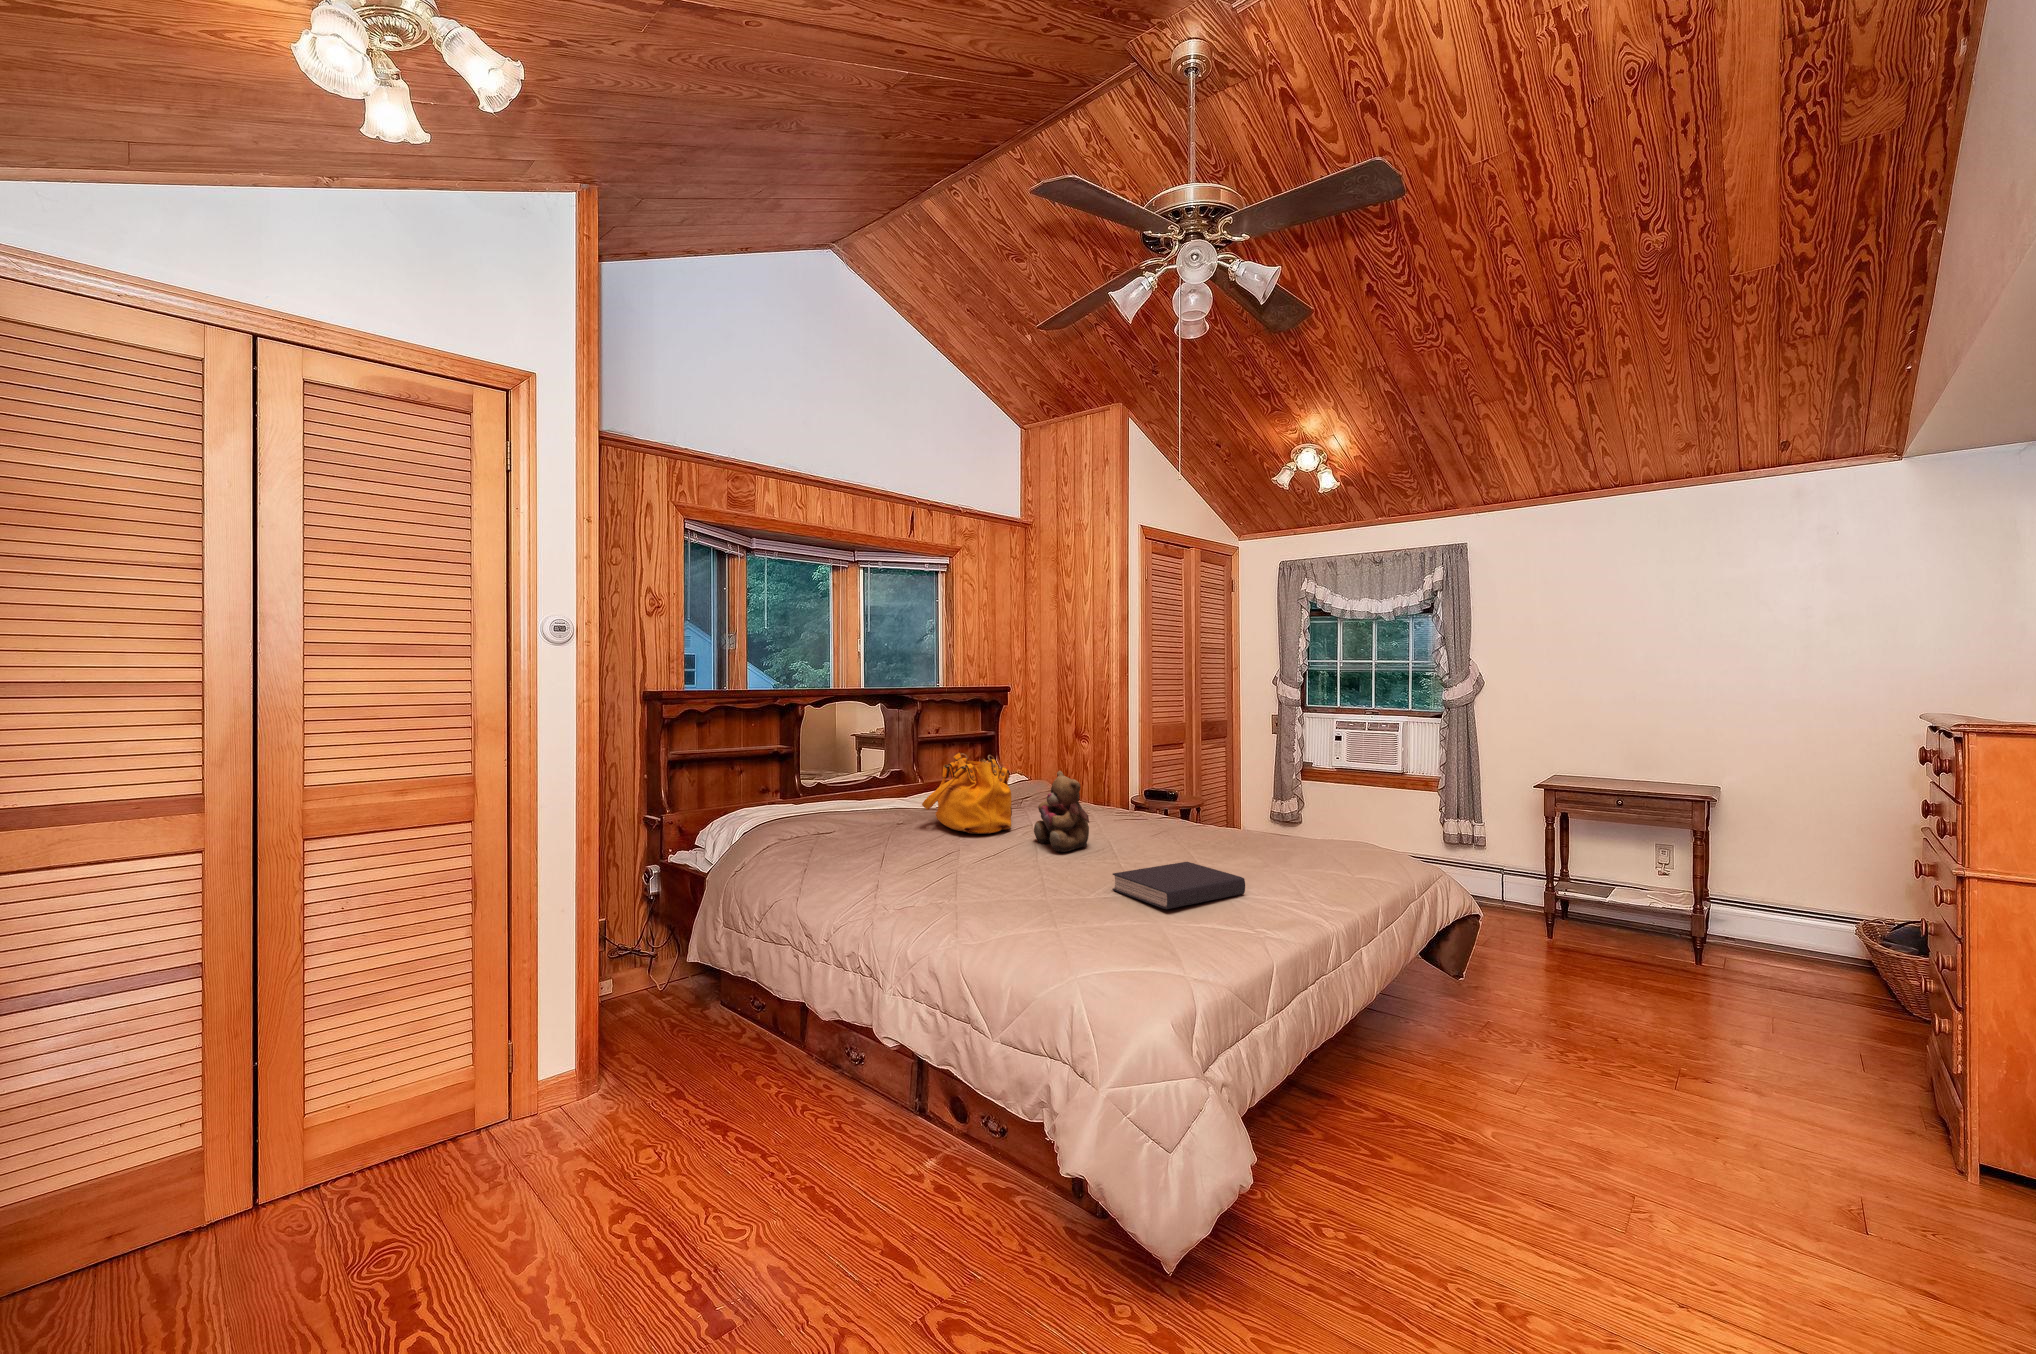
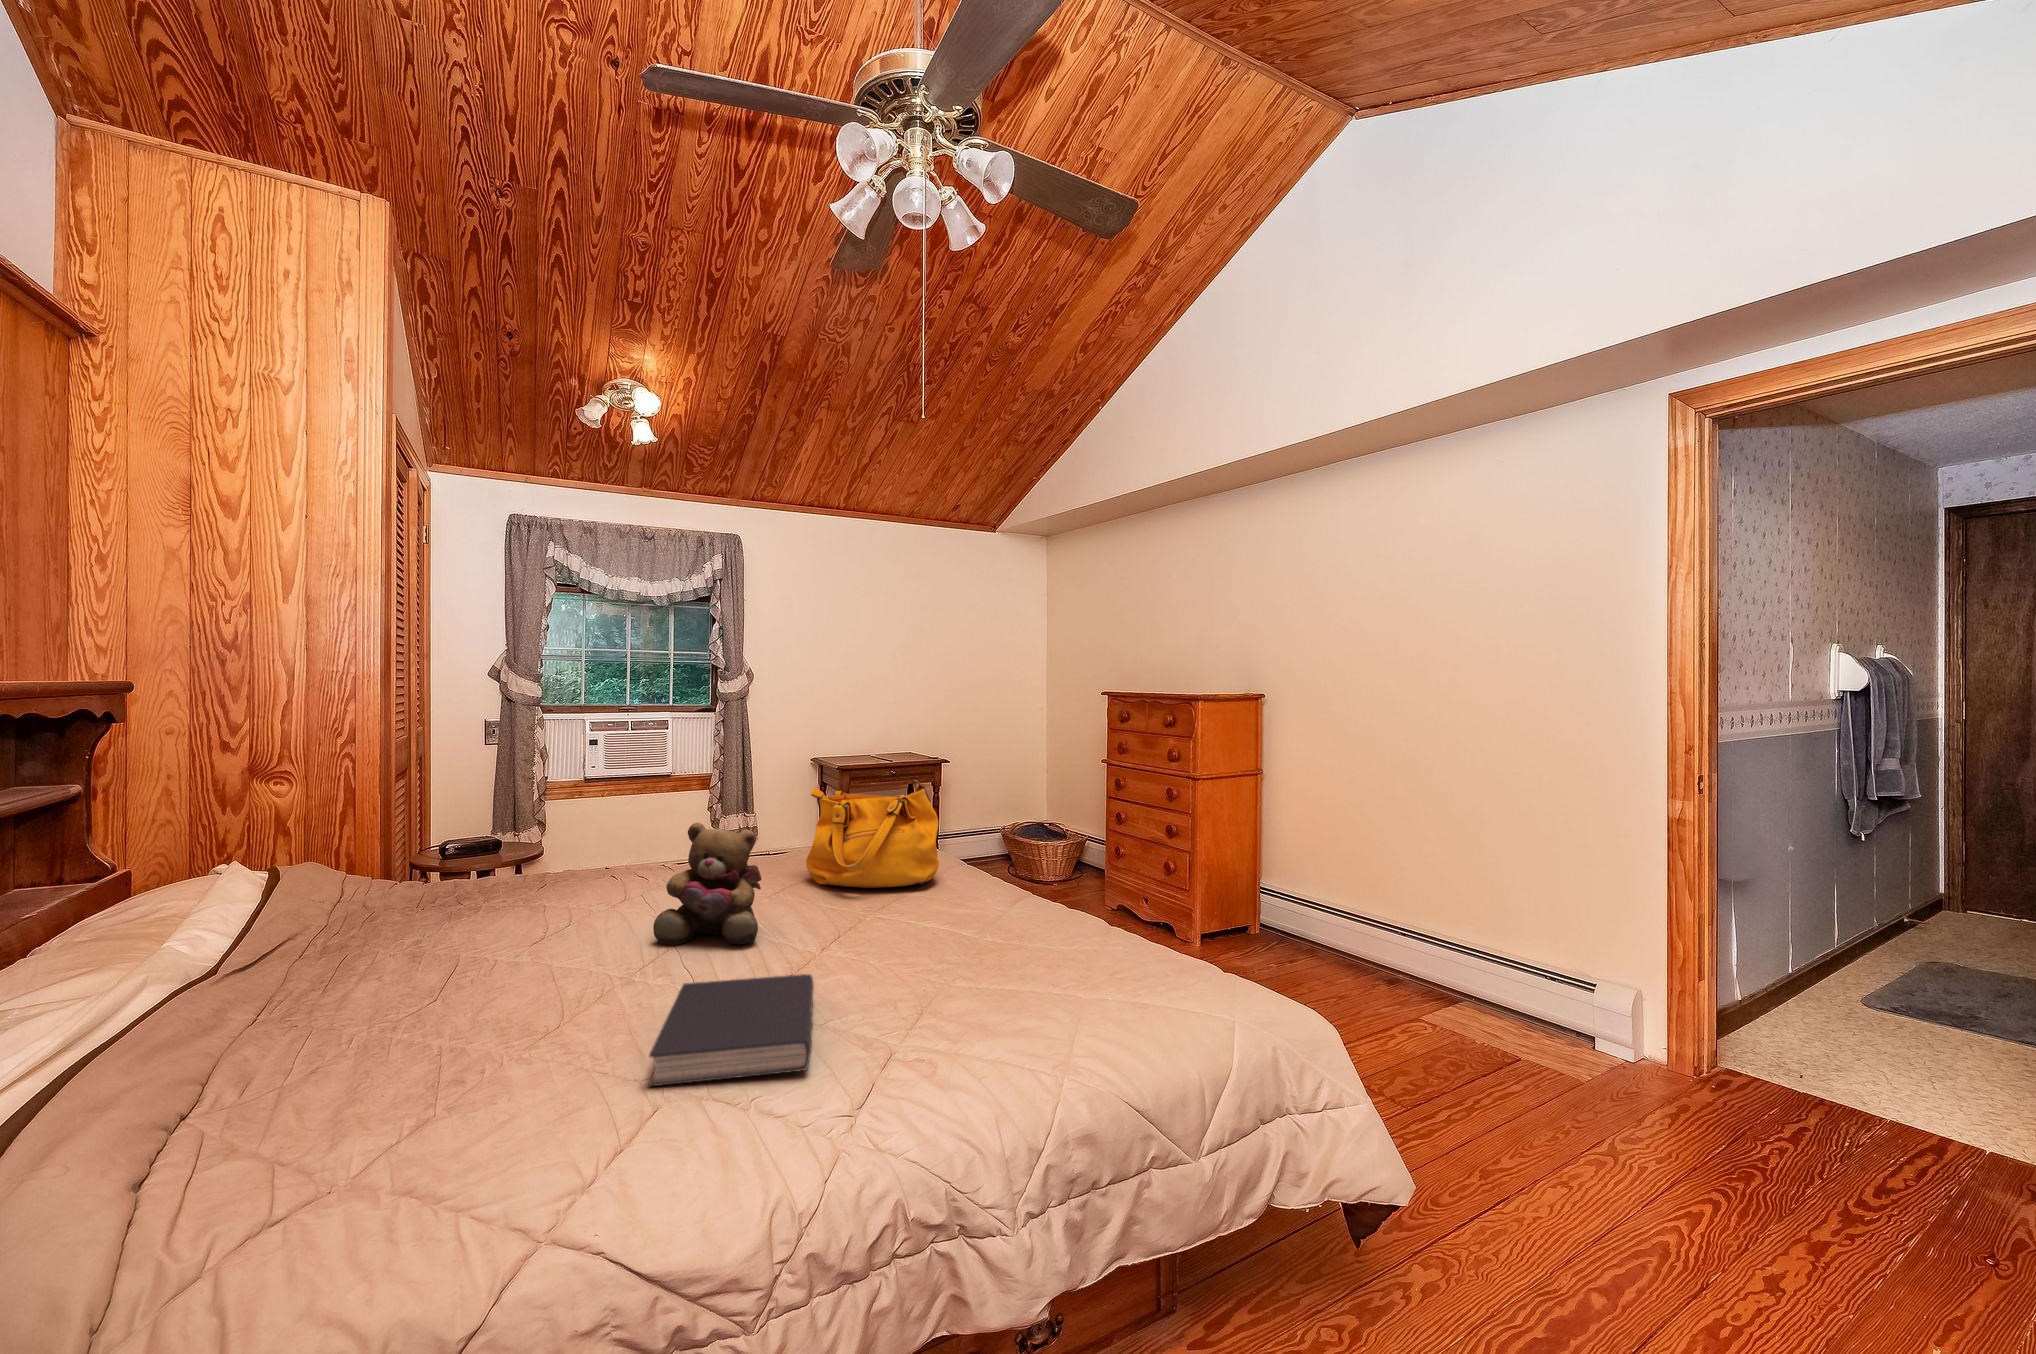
handbag: present [922,753,1012,834] -> present [806,780,939,888]
book: present [1112,862,1245,909] -> present [649,974,814,1087]

